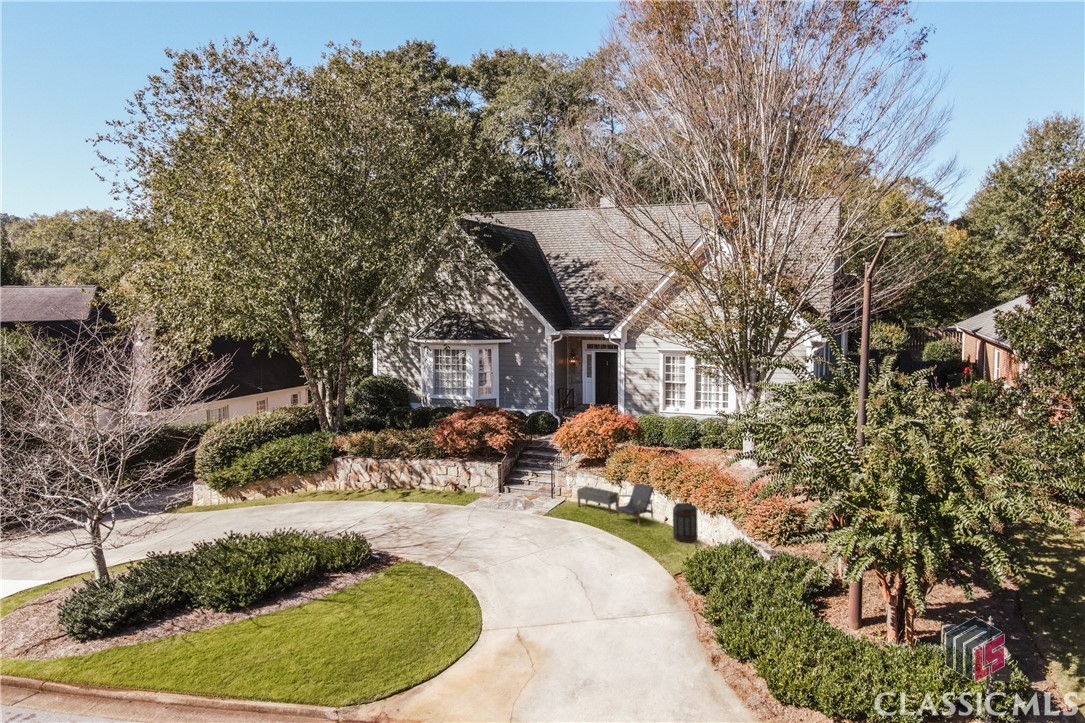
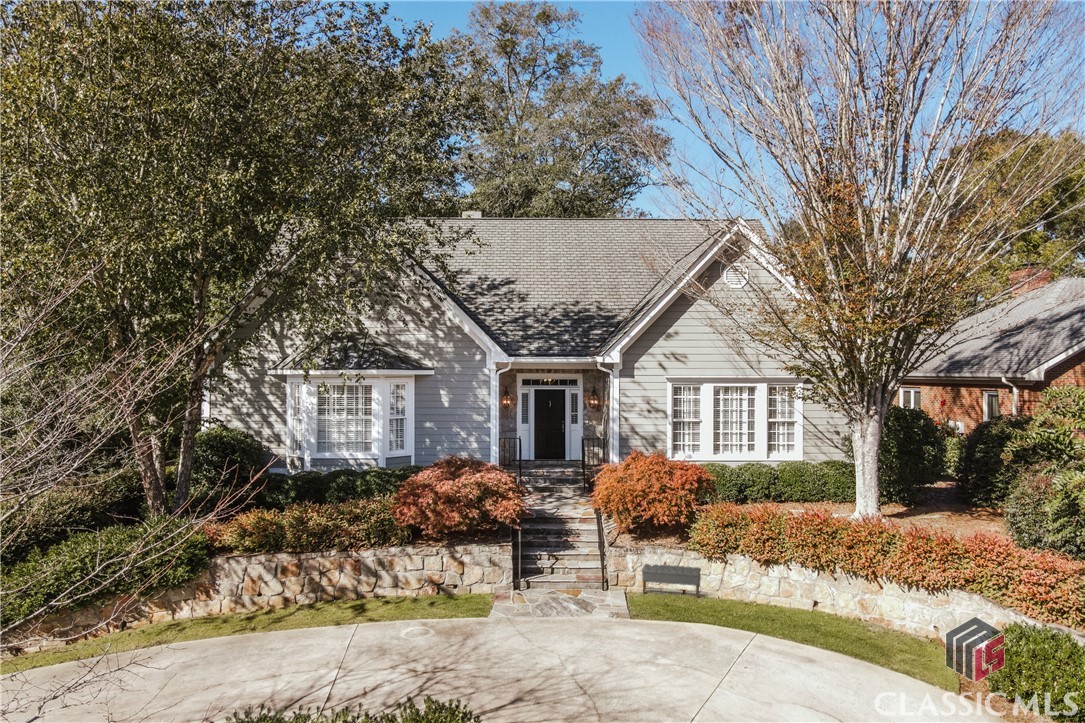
lounge chair: present [616,483,653,526] -> none [721,551,764,610]
trash can: present [673,503,698,543] -> none [824,569,860,623]

